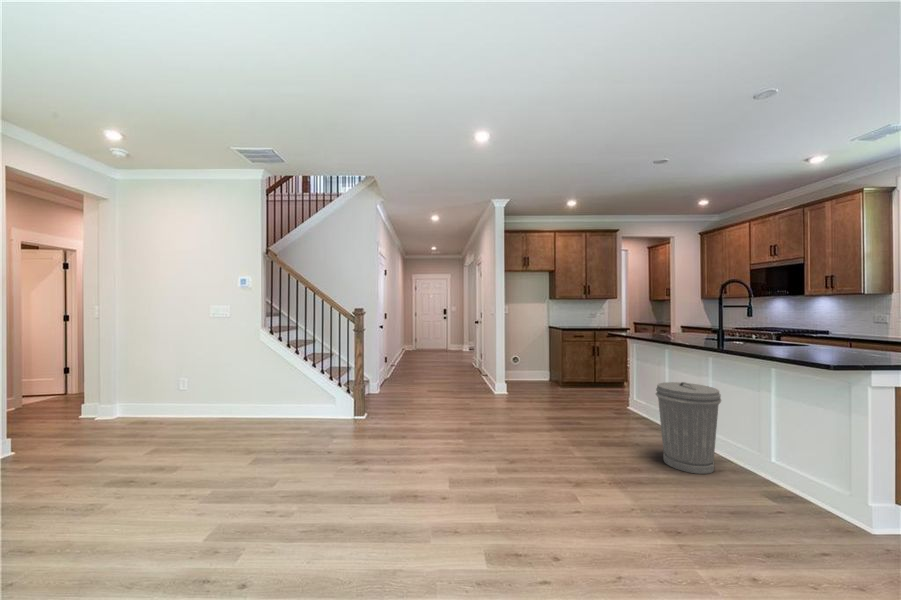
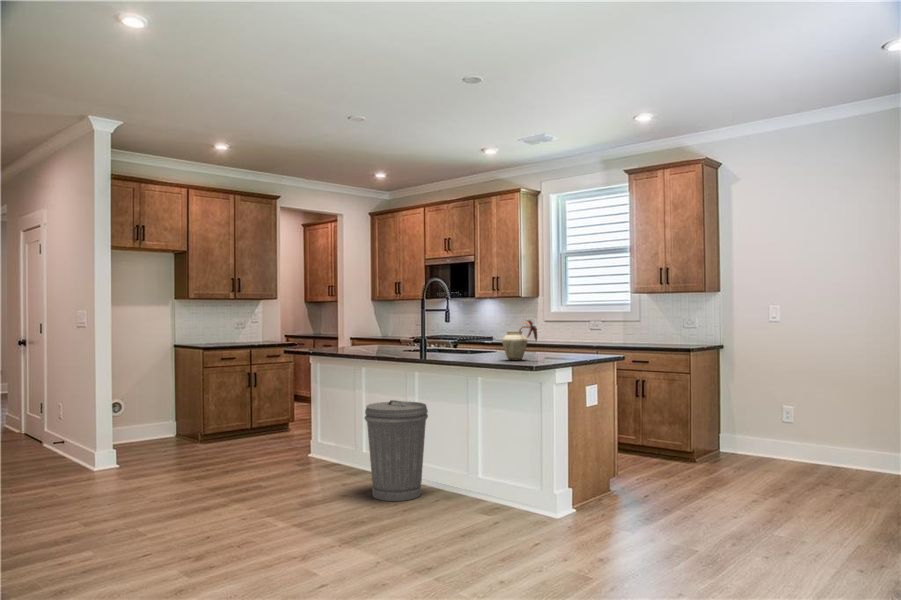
vase: none [812,316,868,360] -> present [502,320,537,360]

